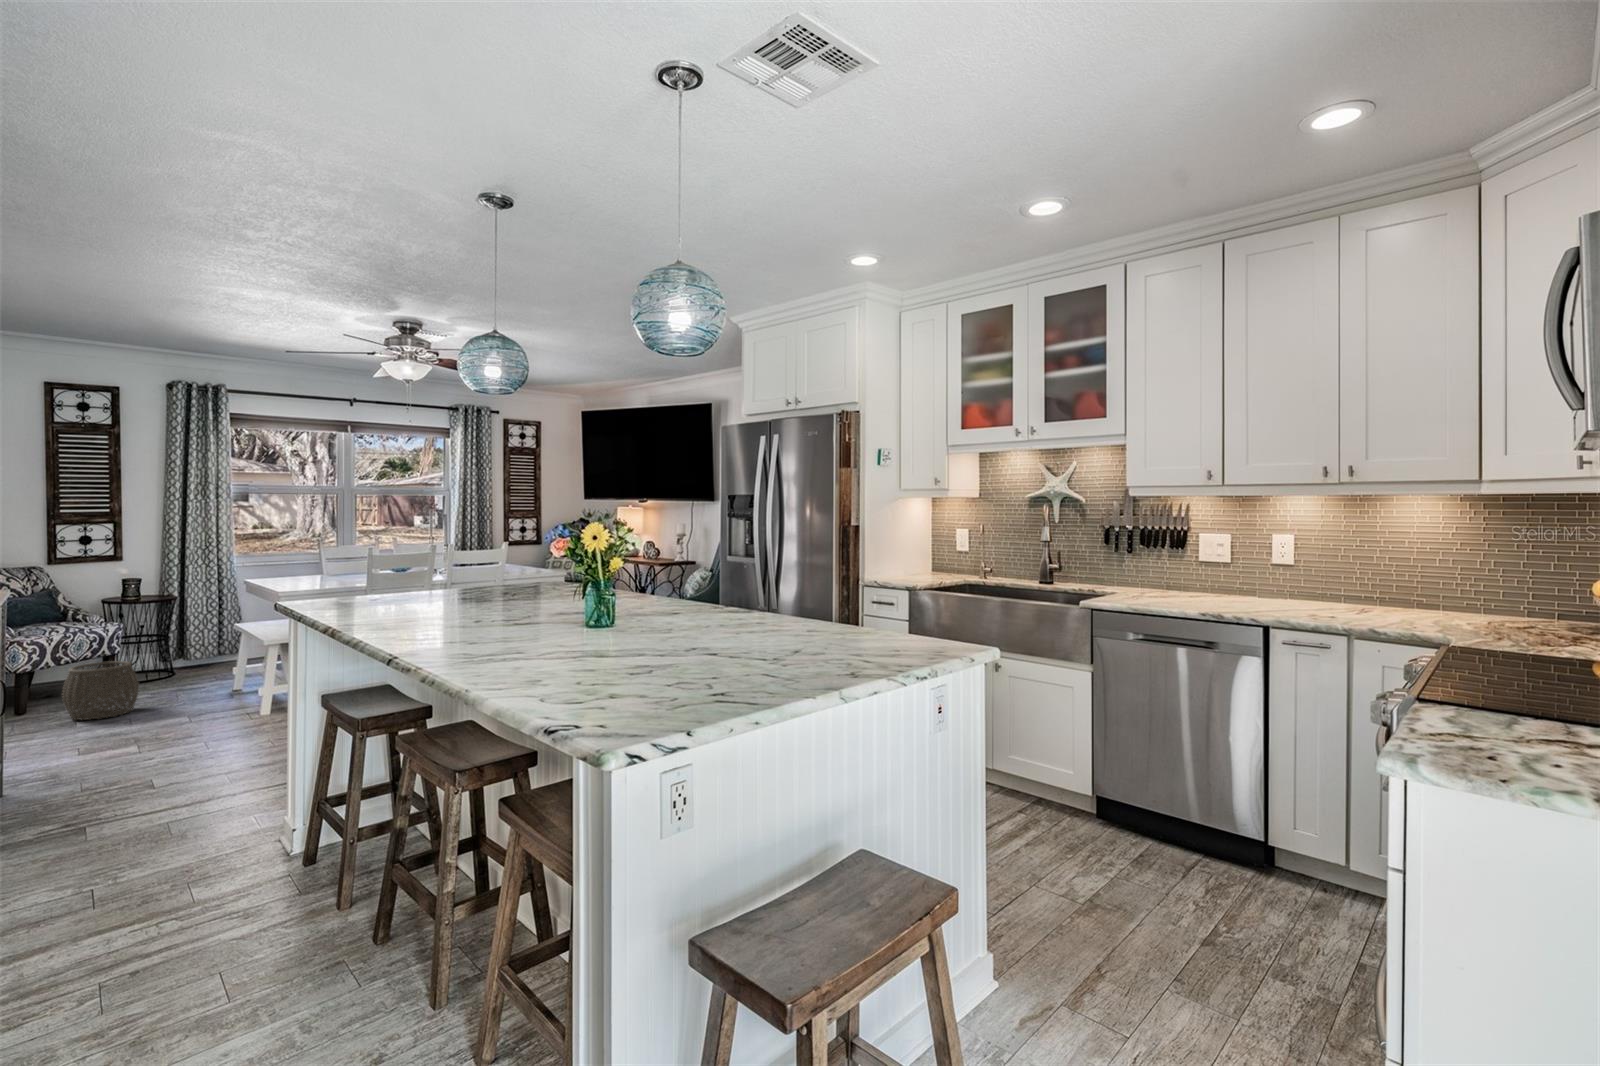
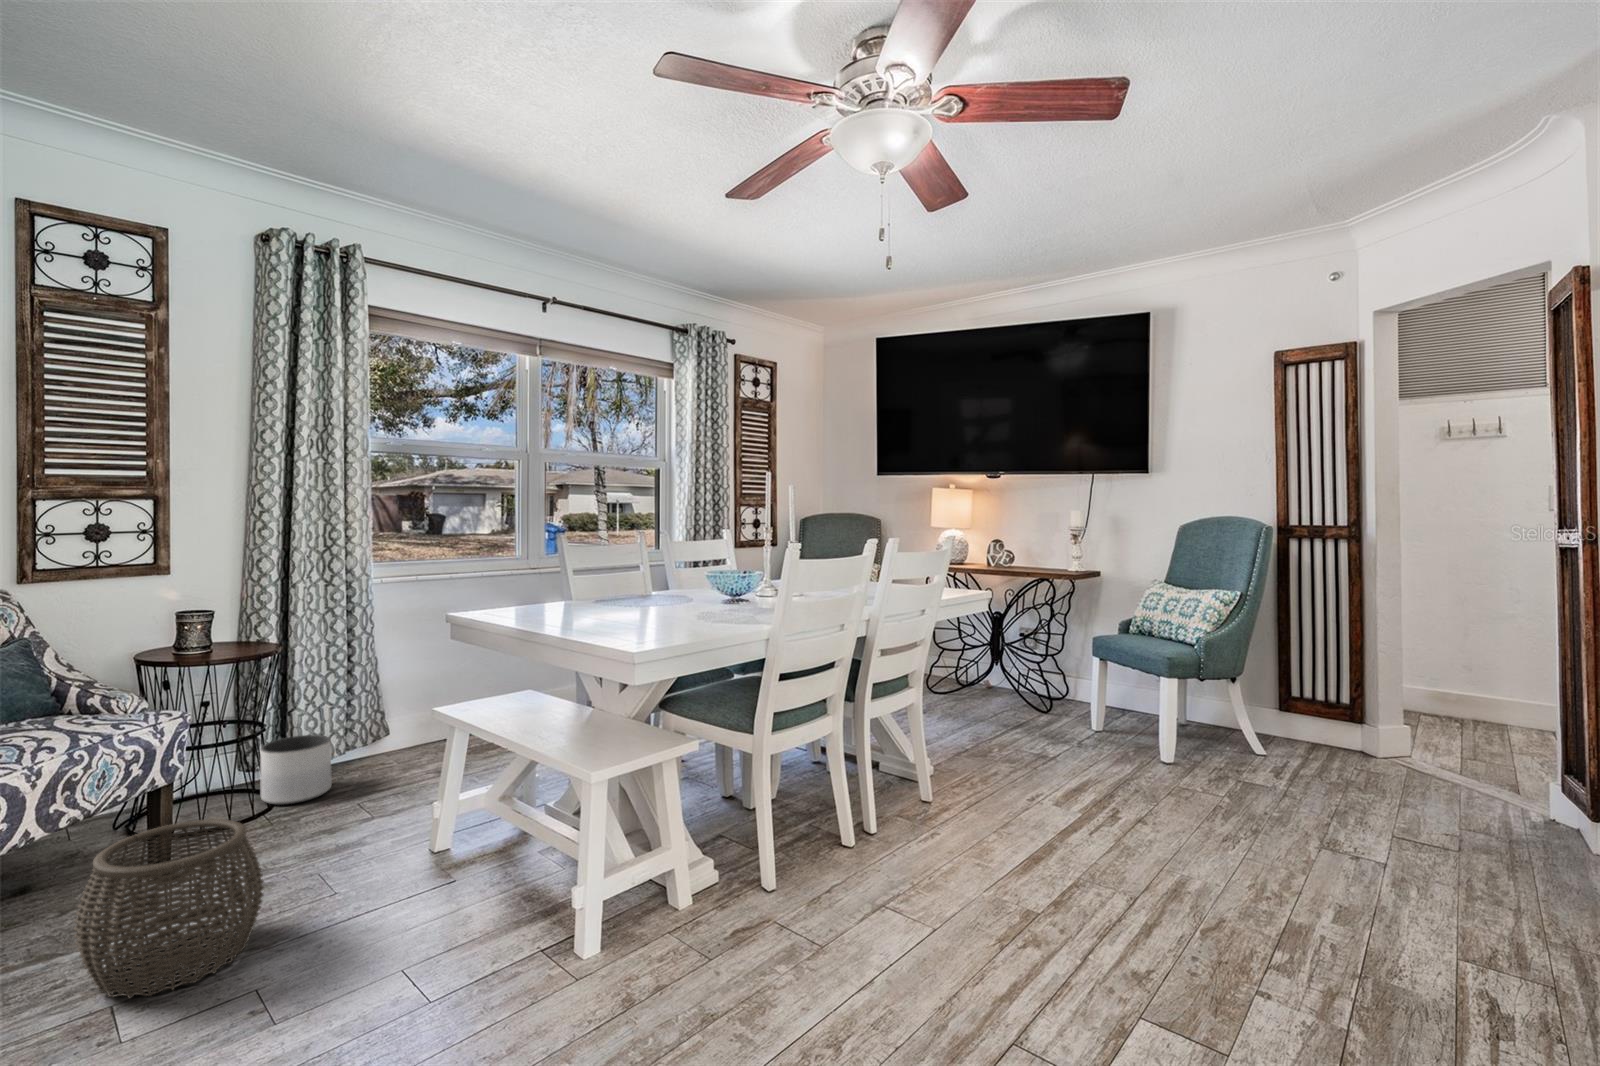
planter: none [167,645,206,677] -> present [260,735,332,805]

